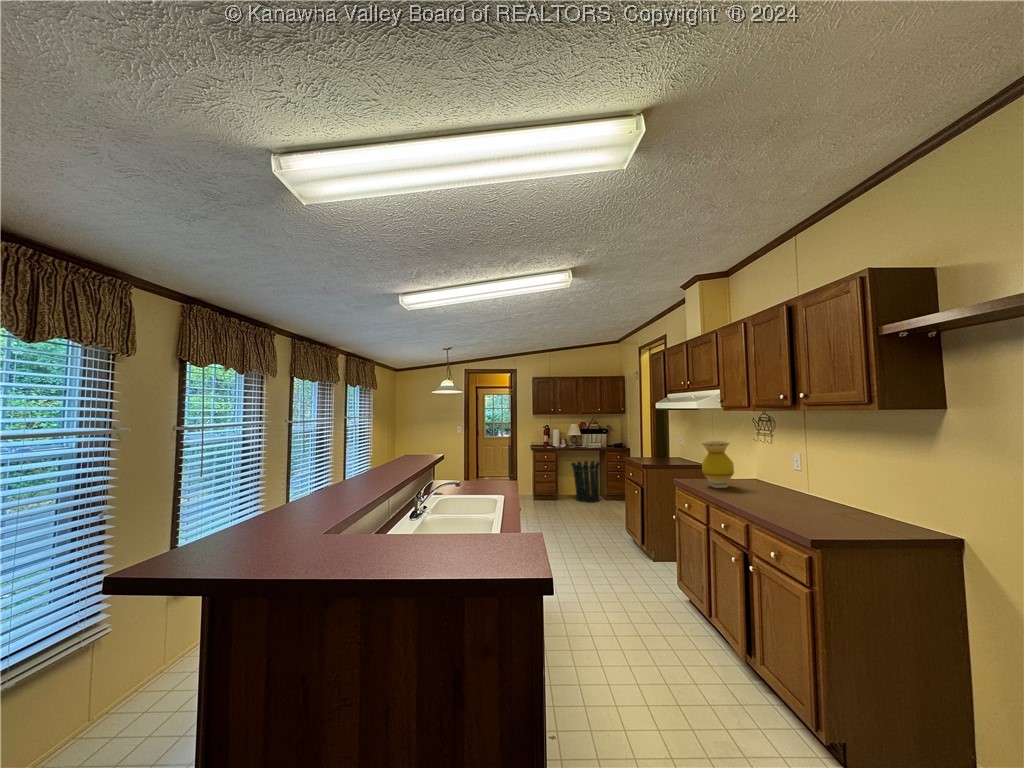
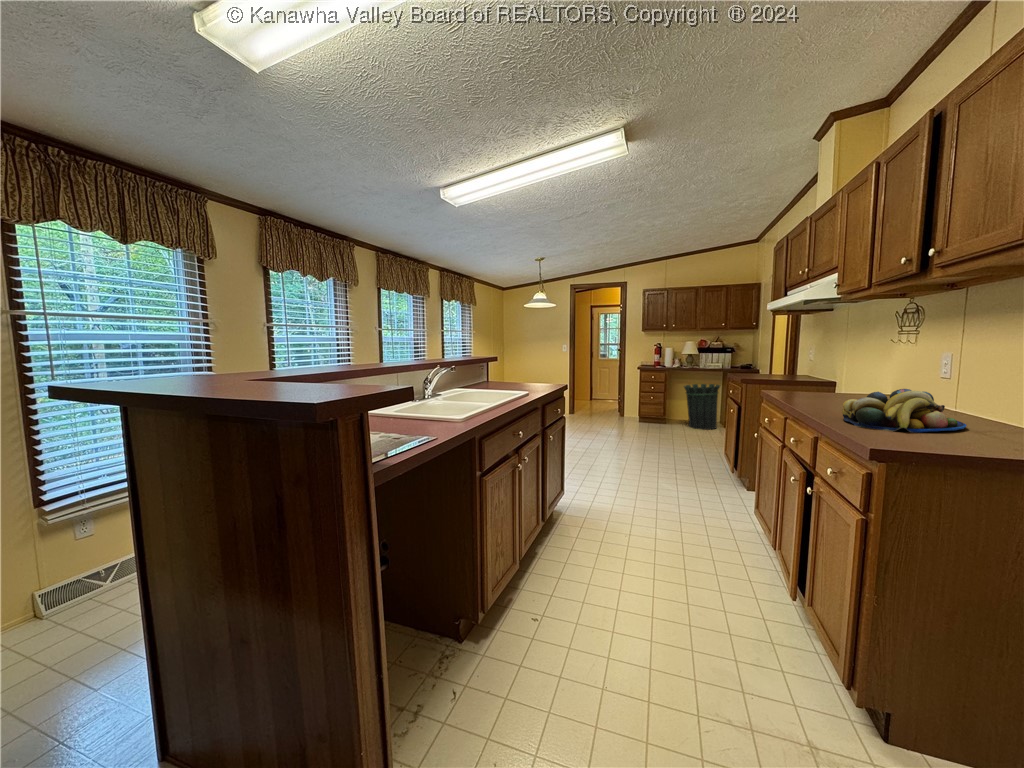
vase: present [702,441,734,488] -> none [794,343,839,401]
fruit bowl: none [760,483,843,519] -> present [842,389,967,433]

